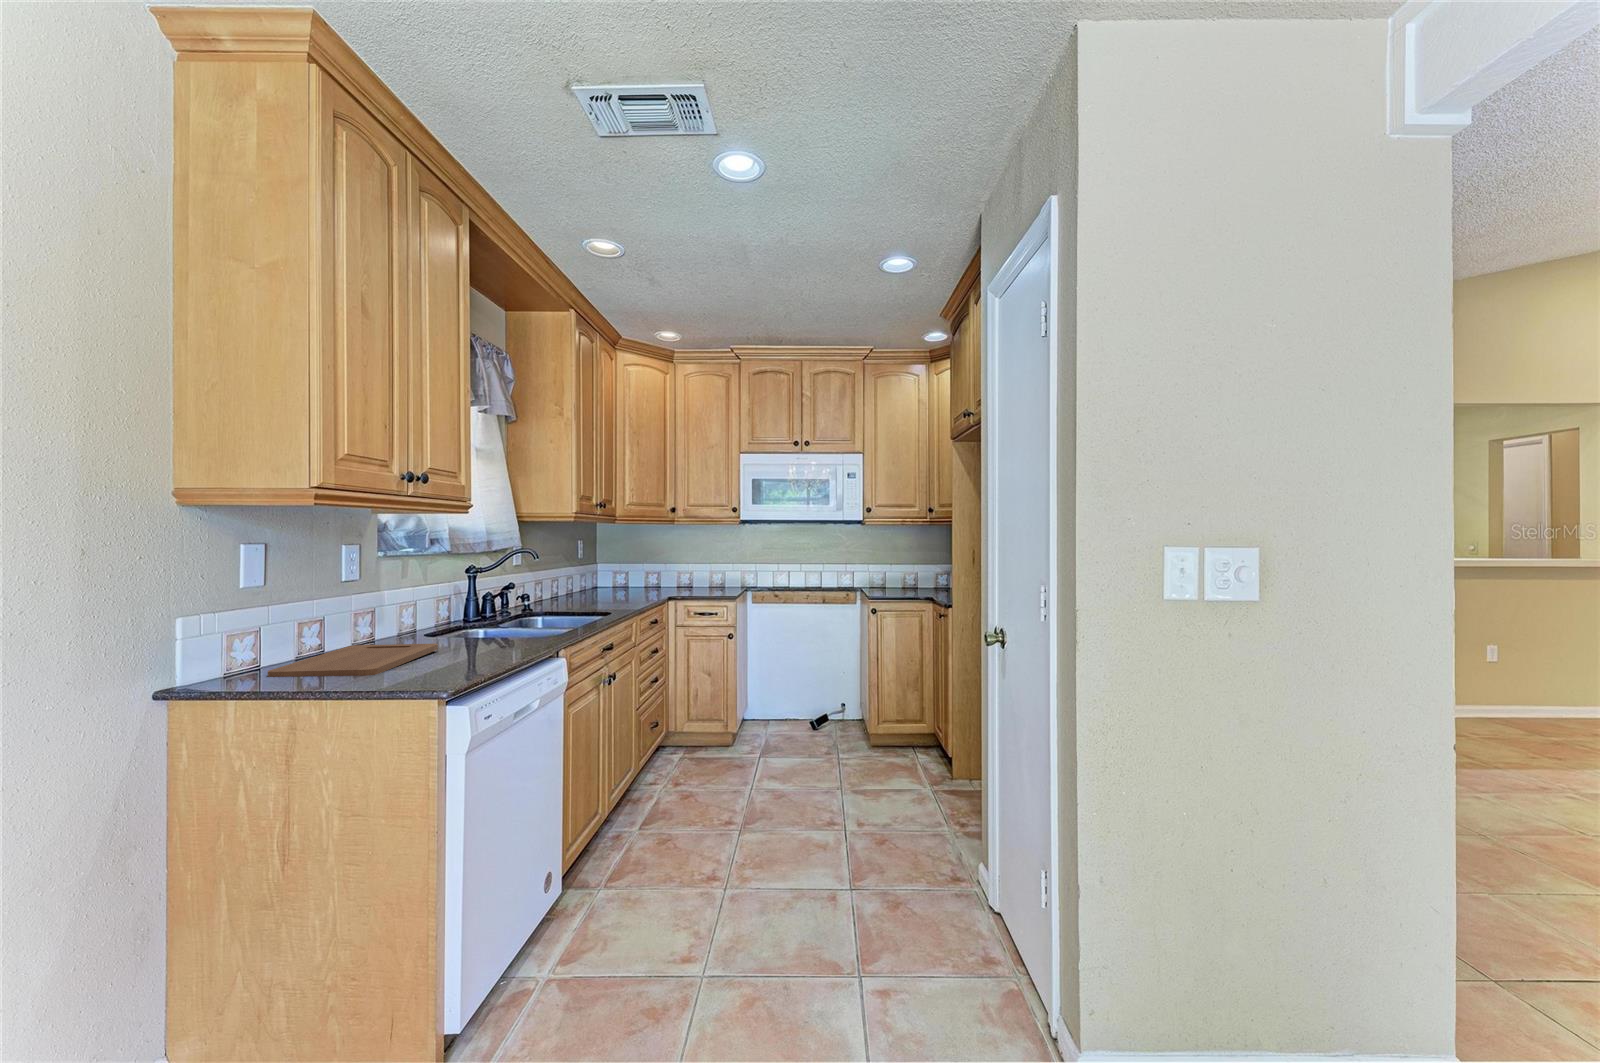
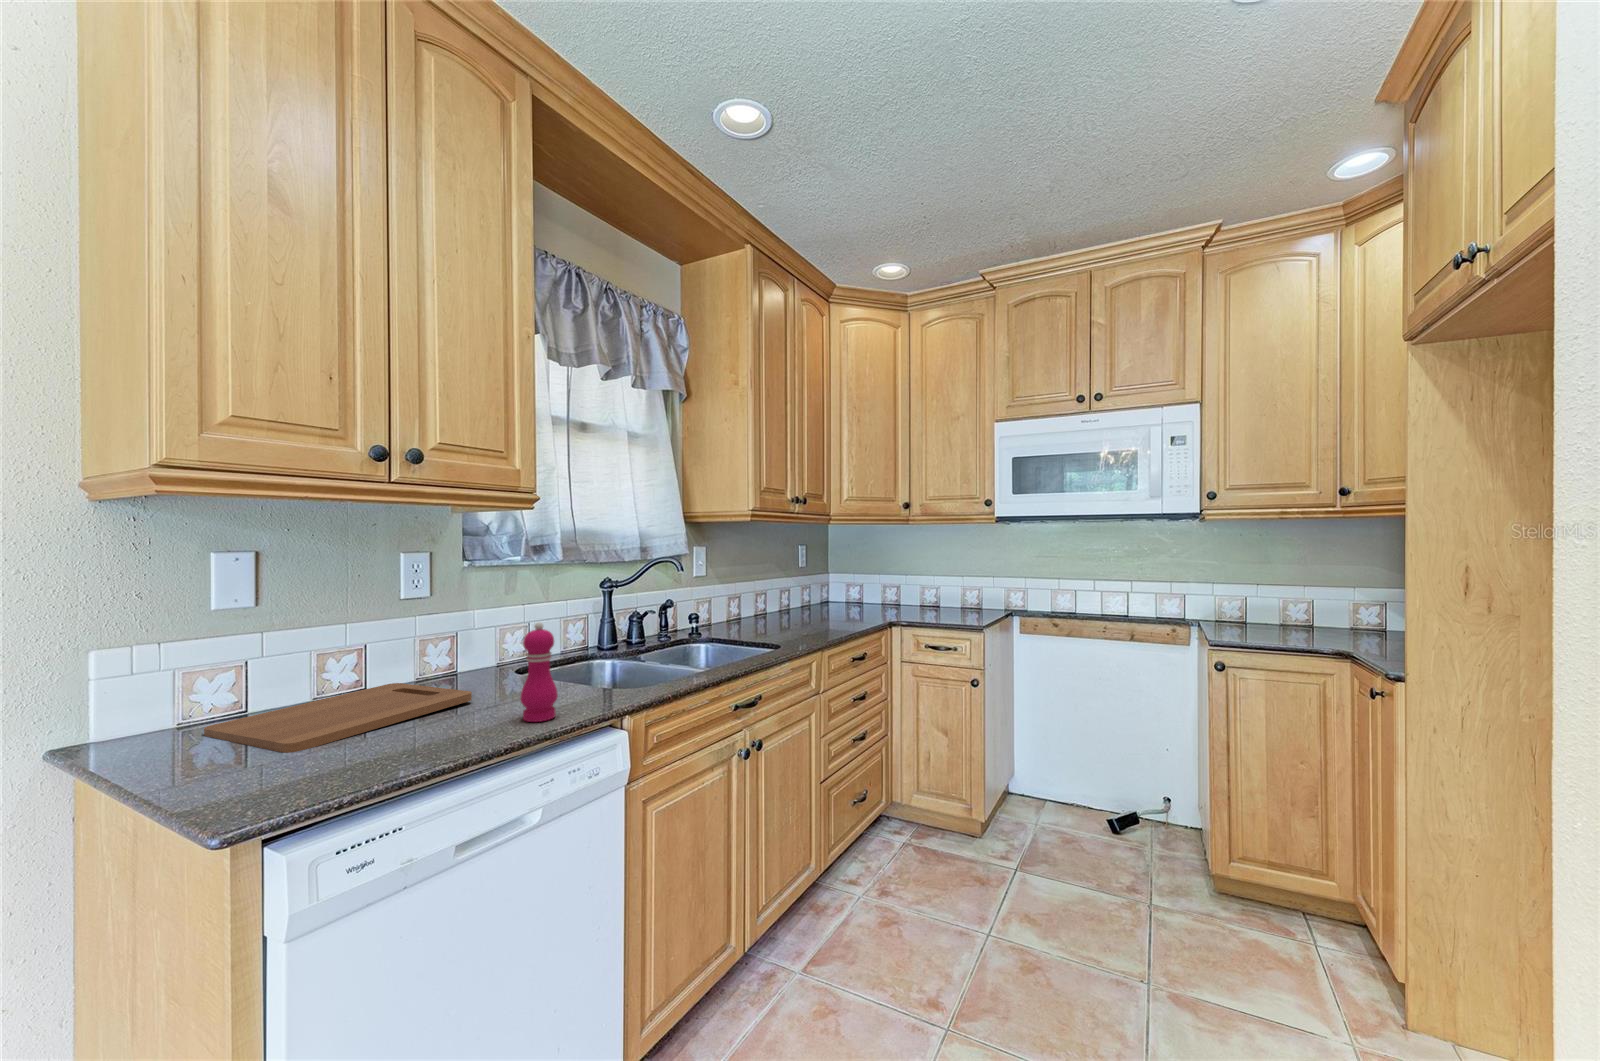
pepper mill: none [496,589,521,654] -> present [520,622,558,722]

